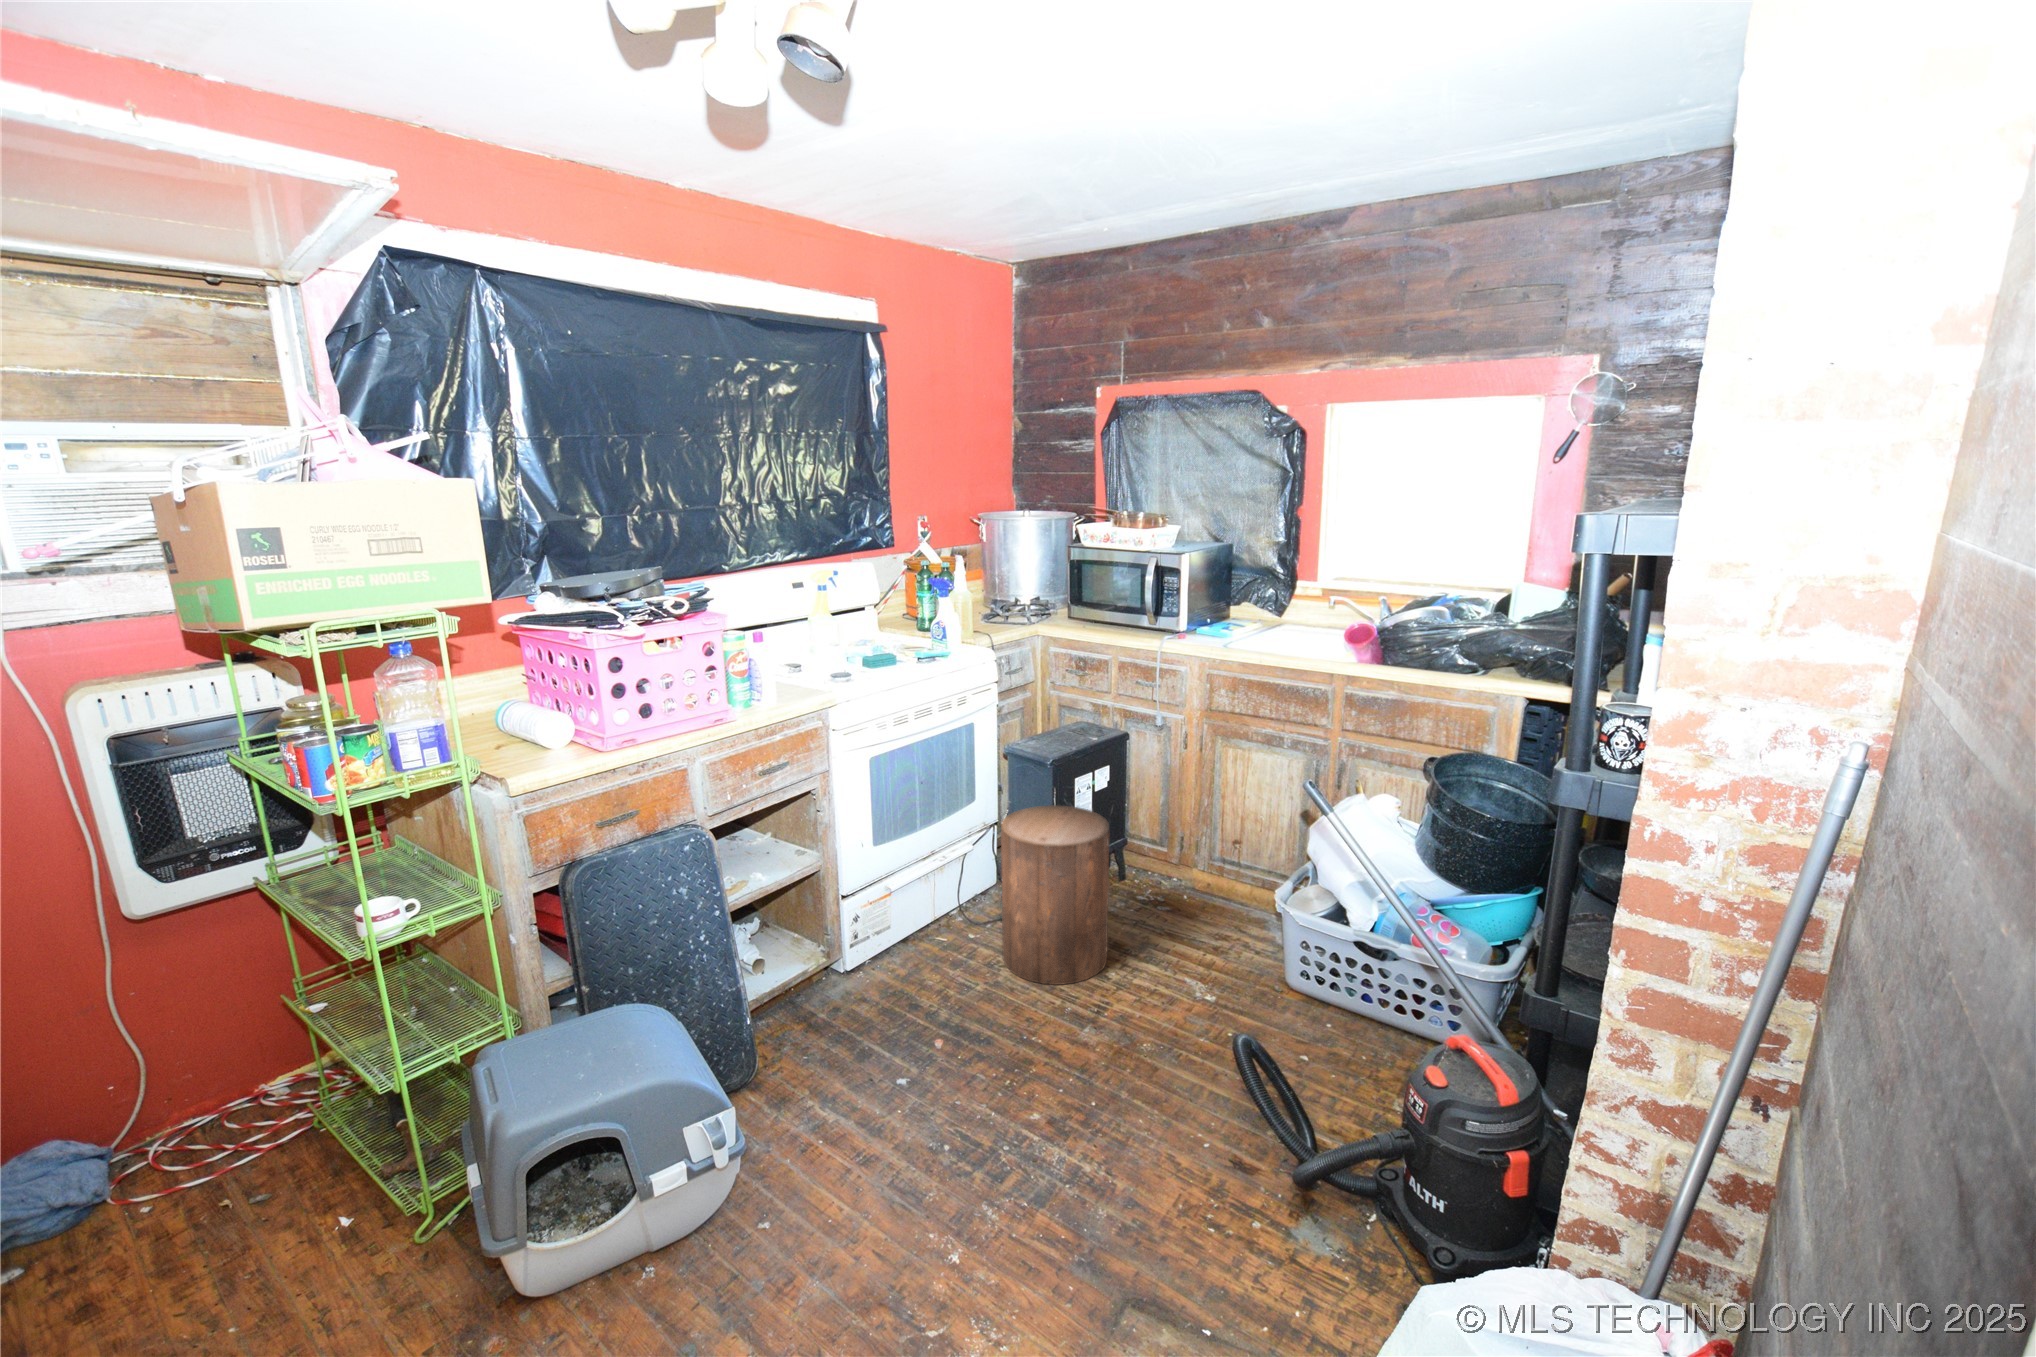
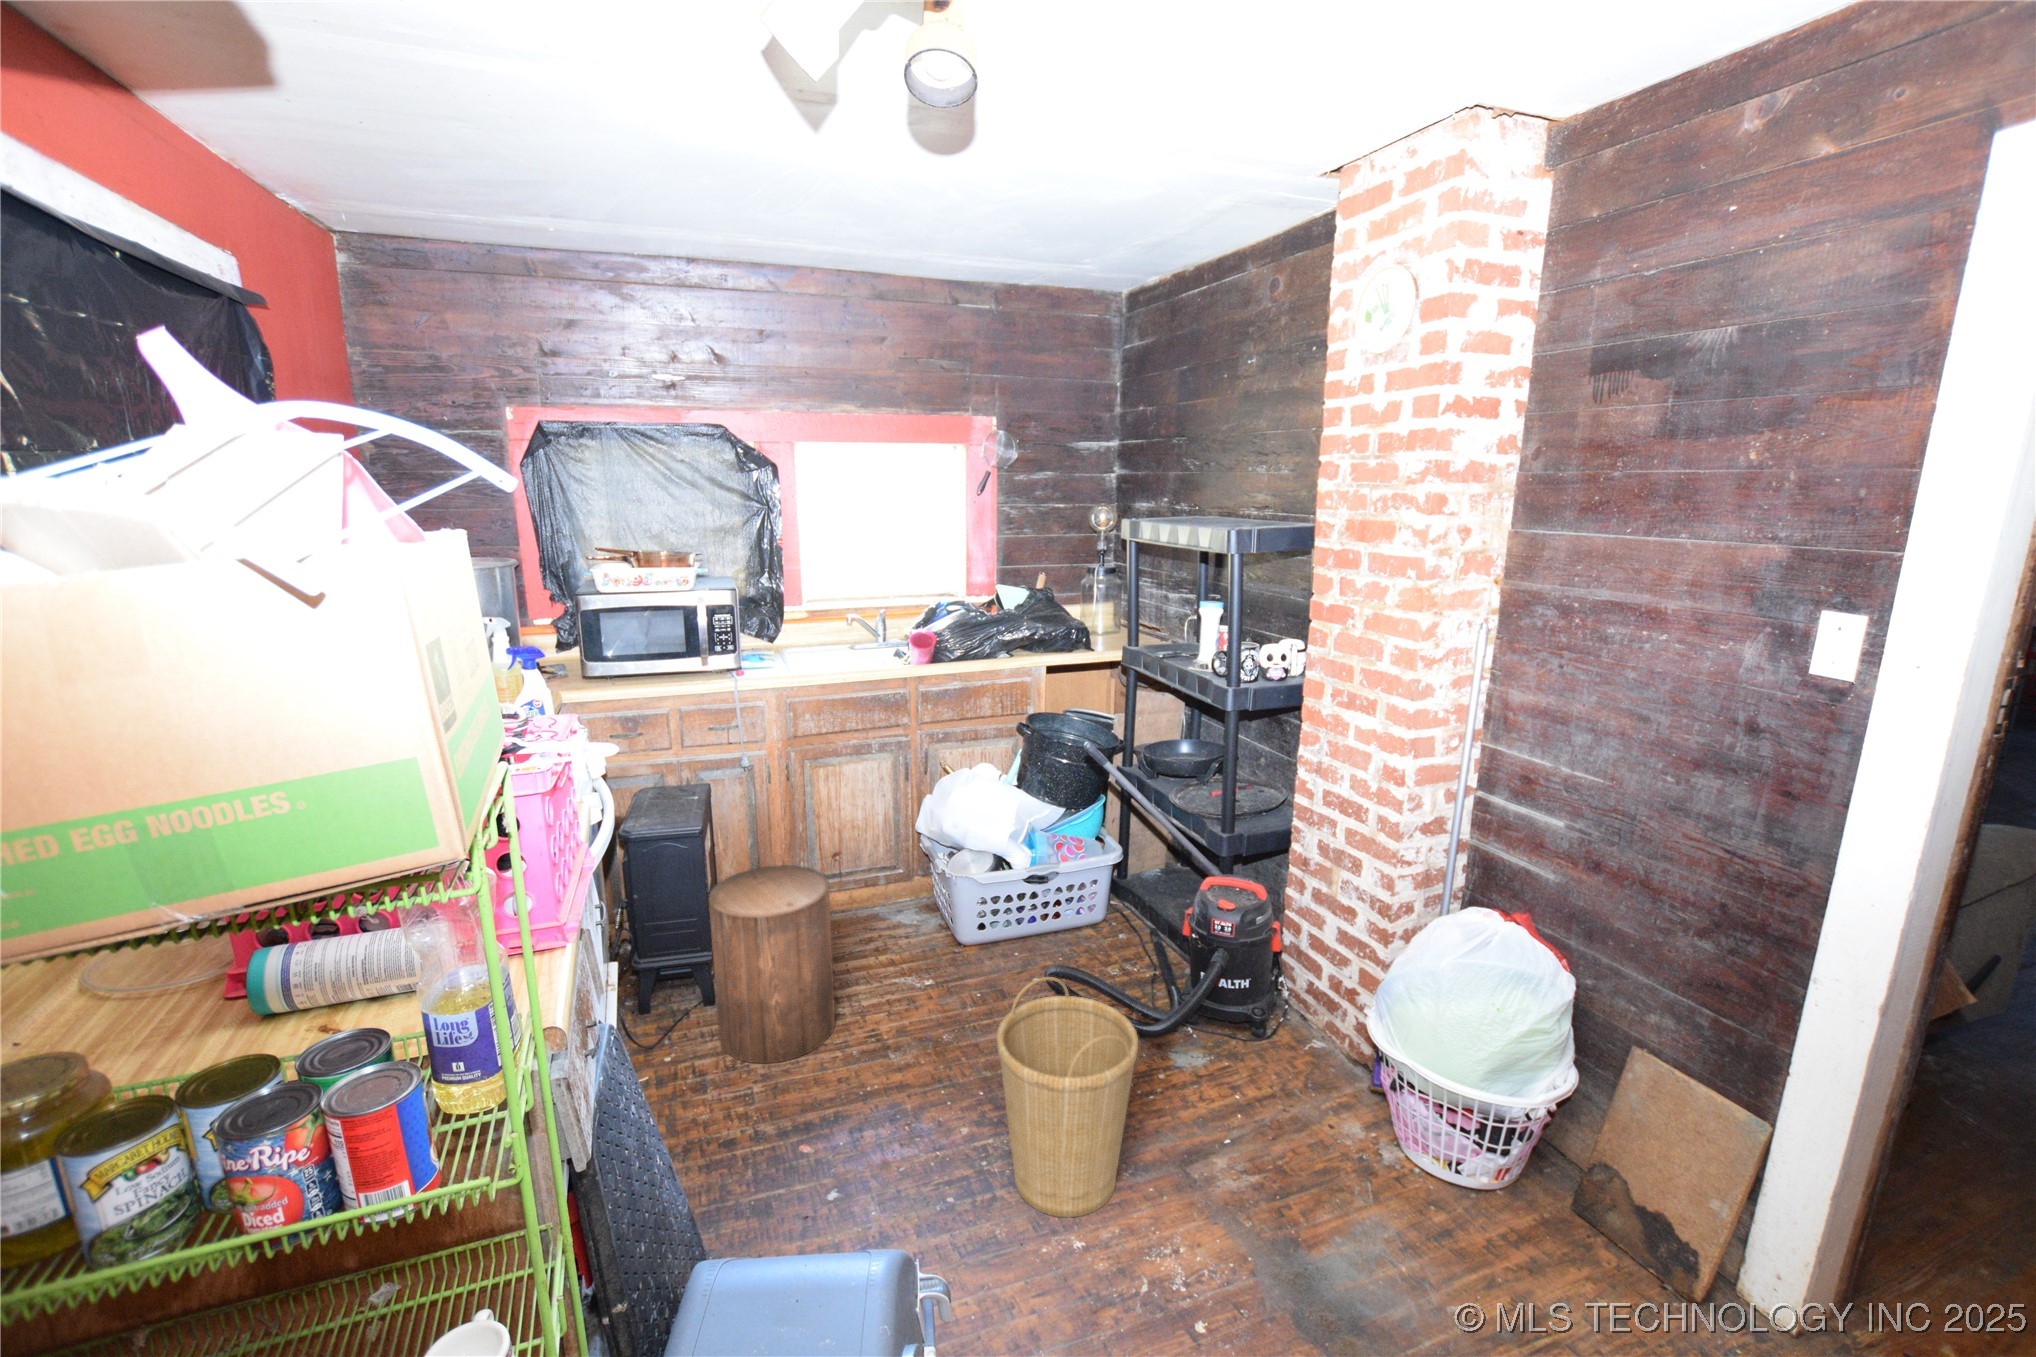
basket: none [953,983,1114,1256] -> present [997,977,1138,1218]

